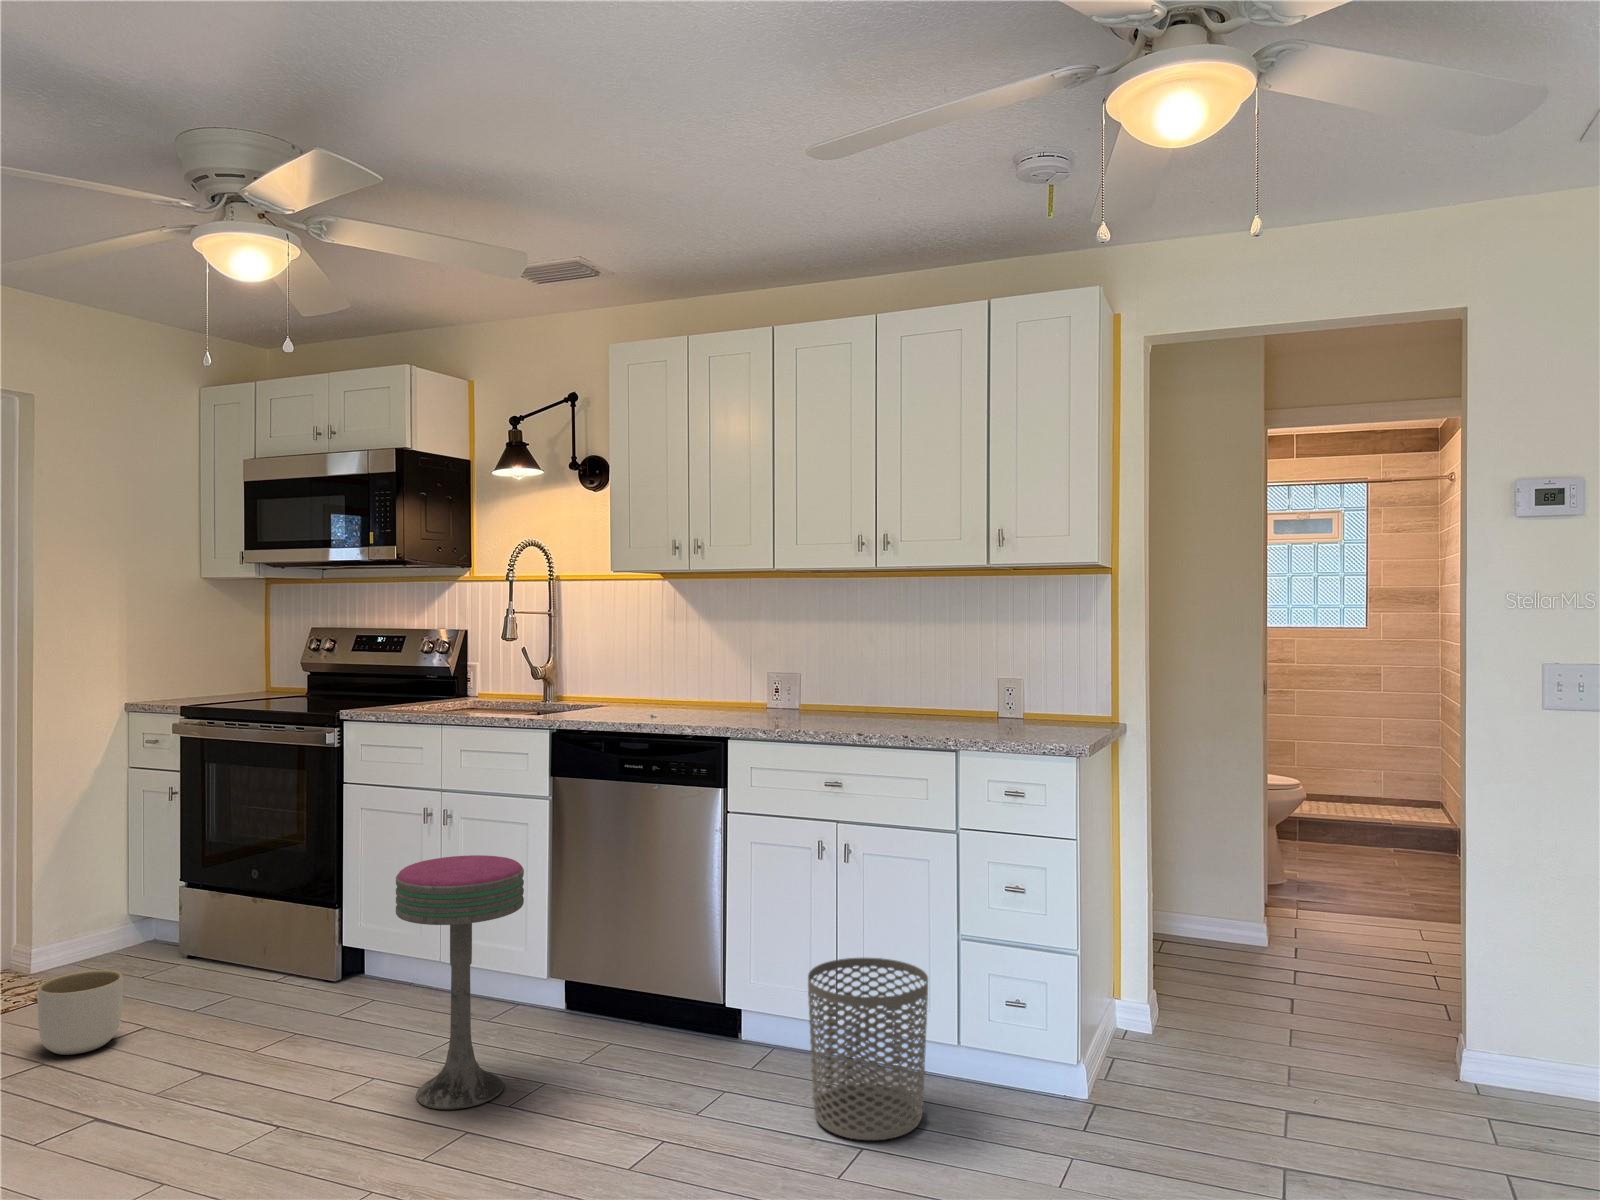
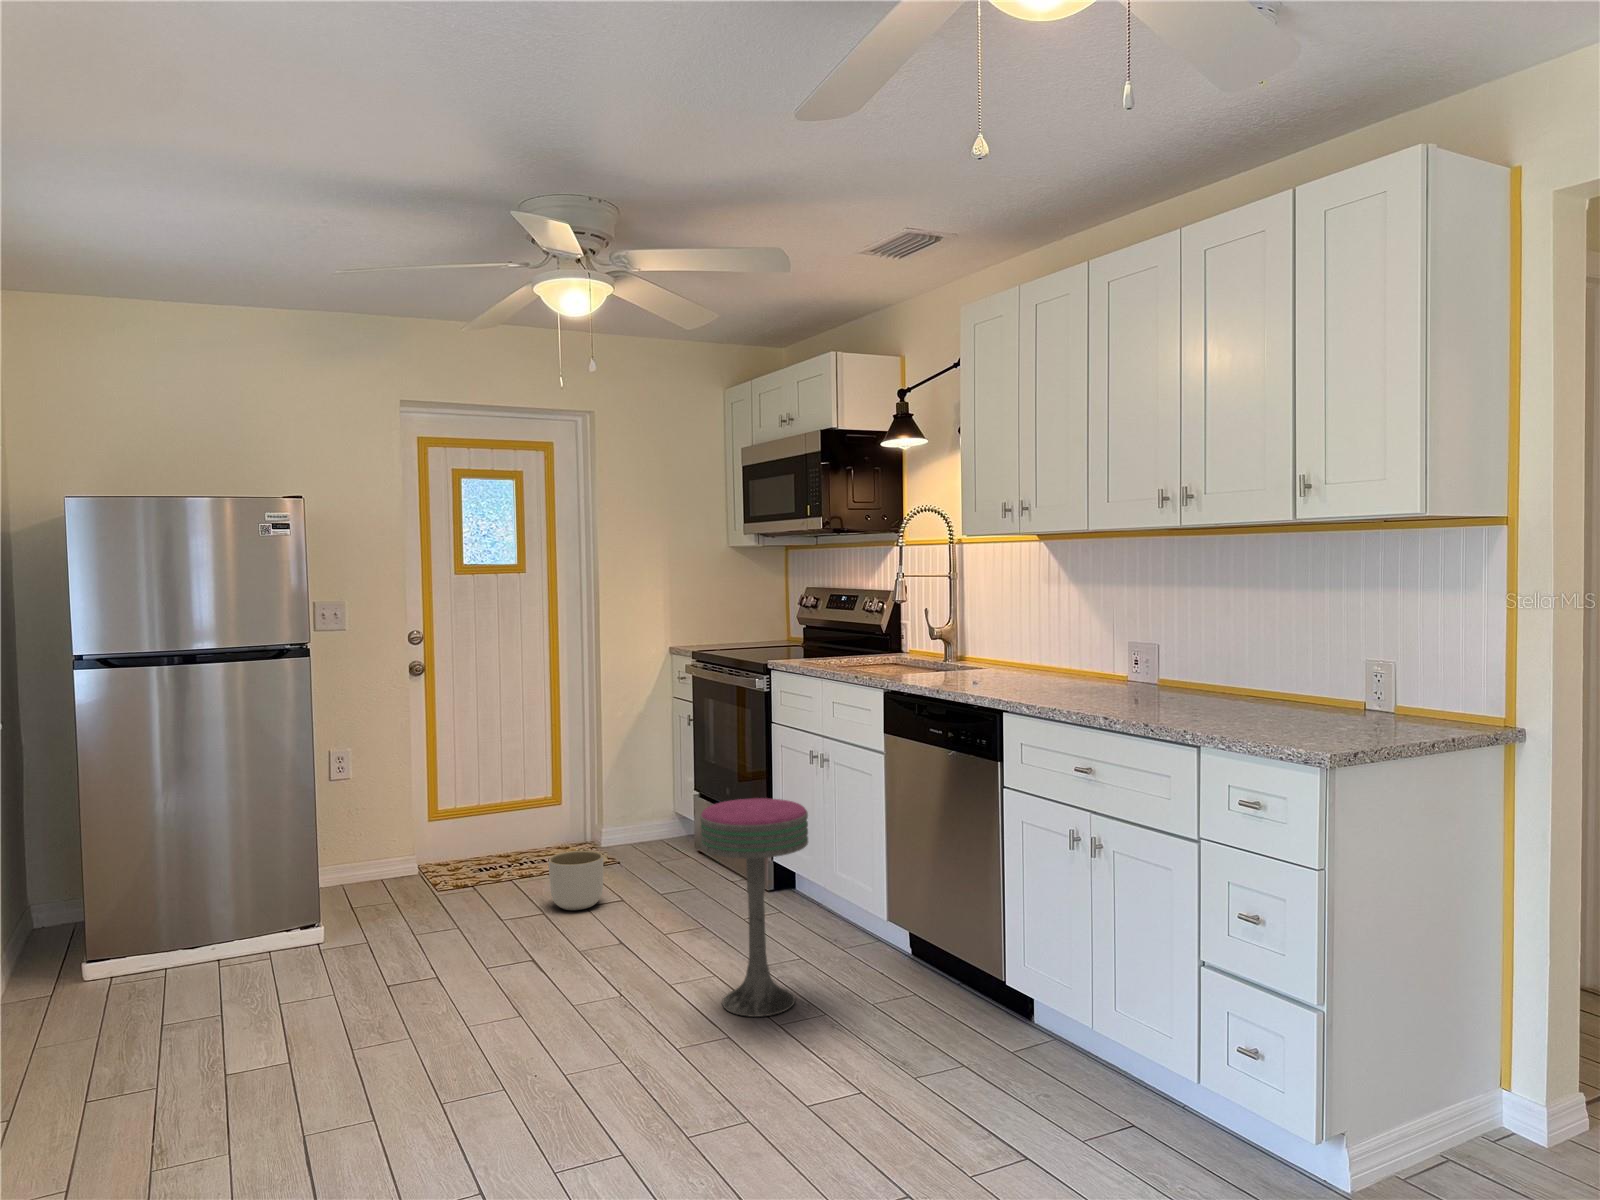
waste bin: present [808,958,928,1140] -> none [997,958,1131,1159]

